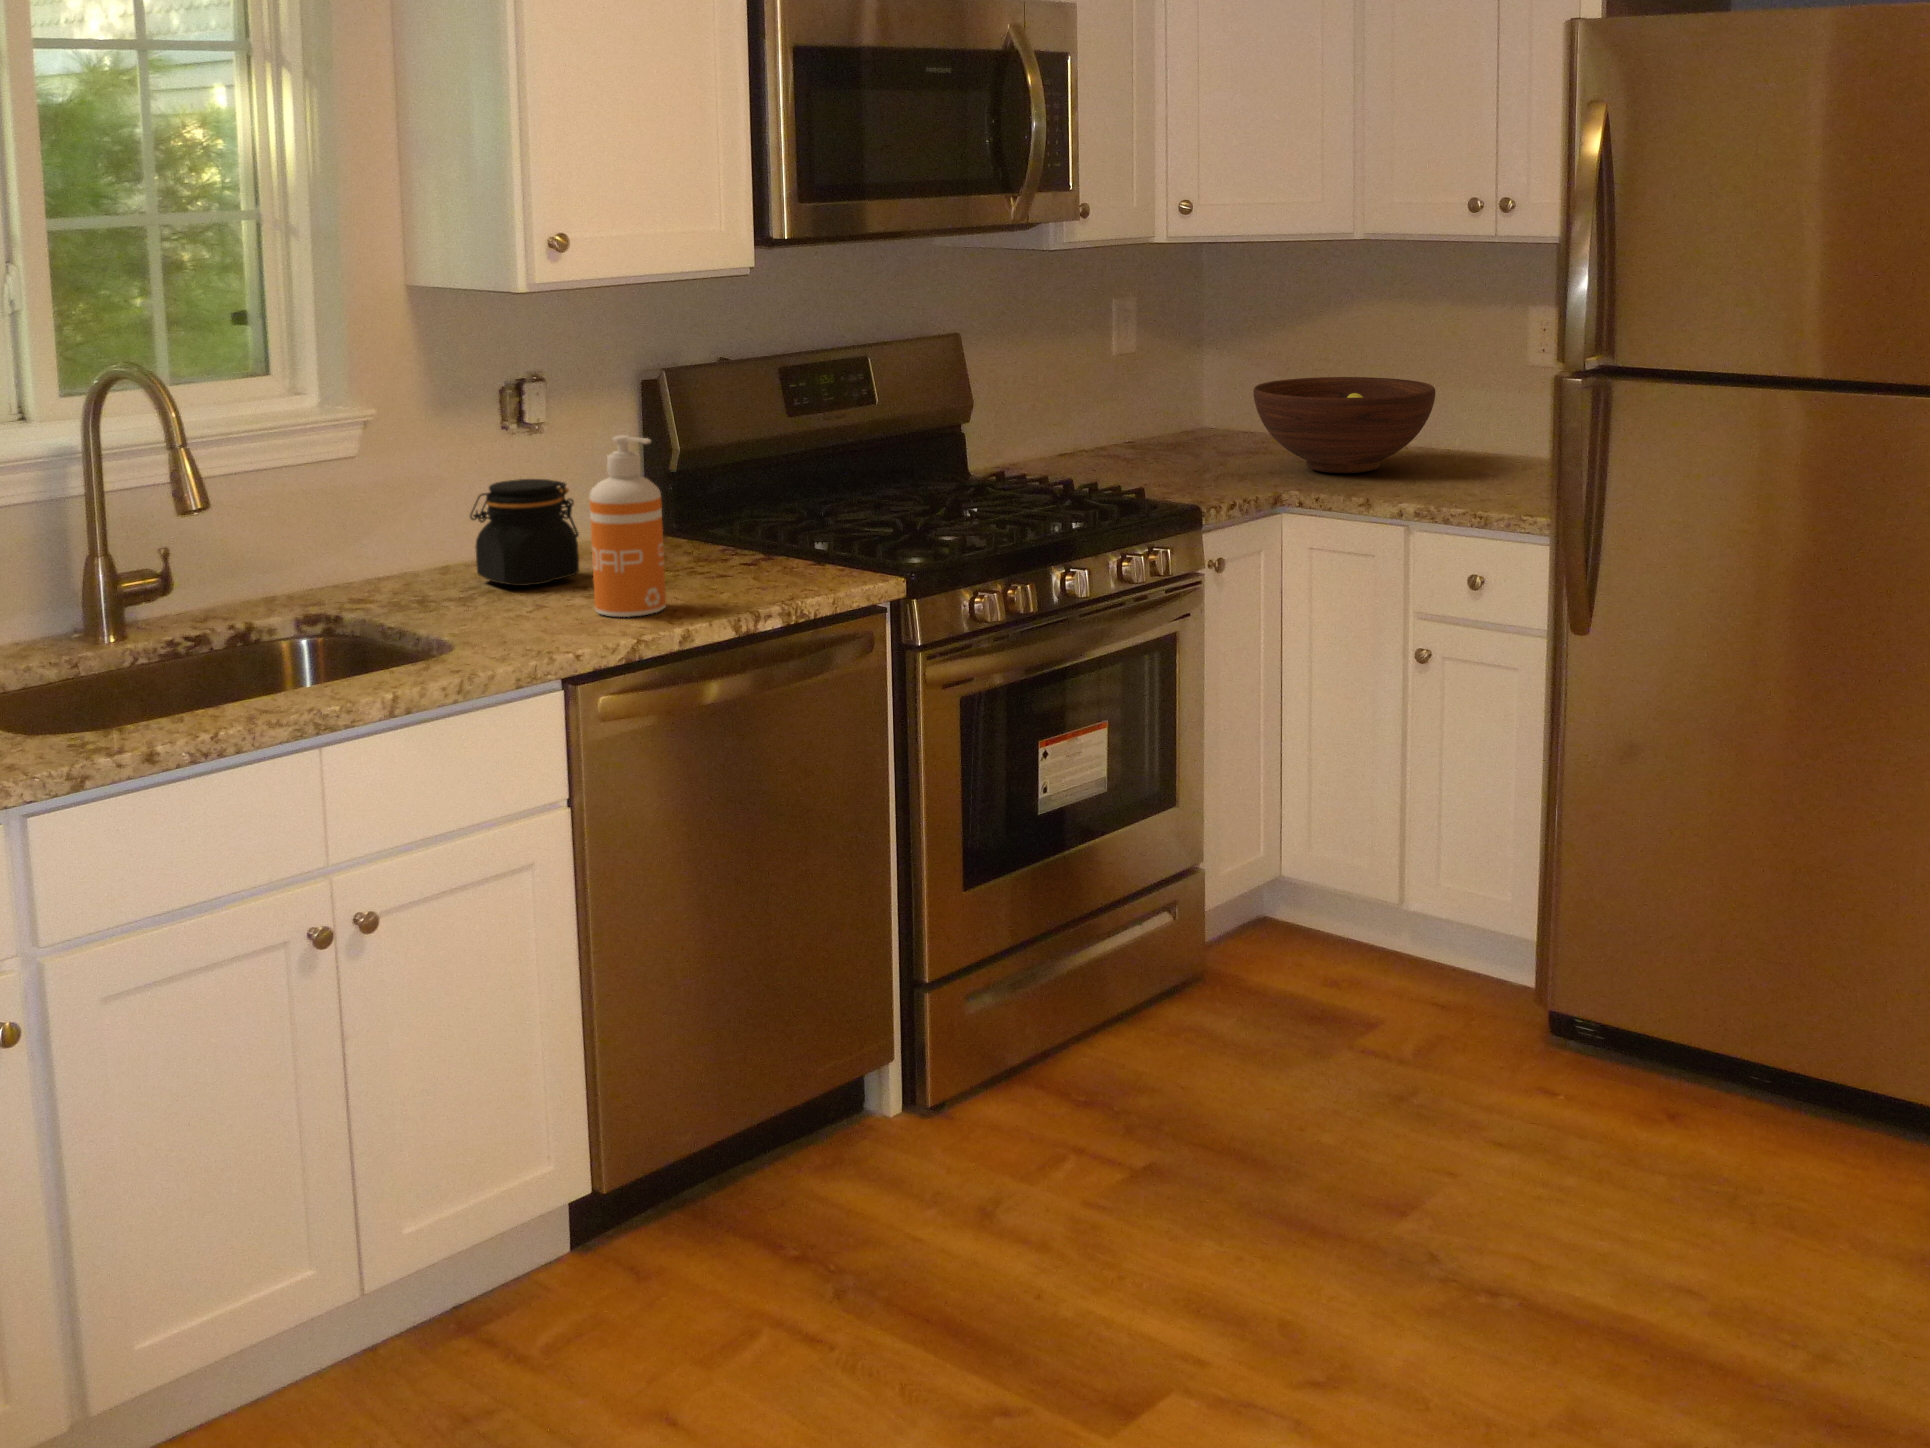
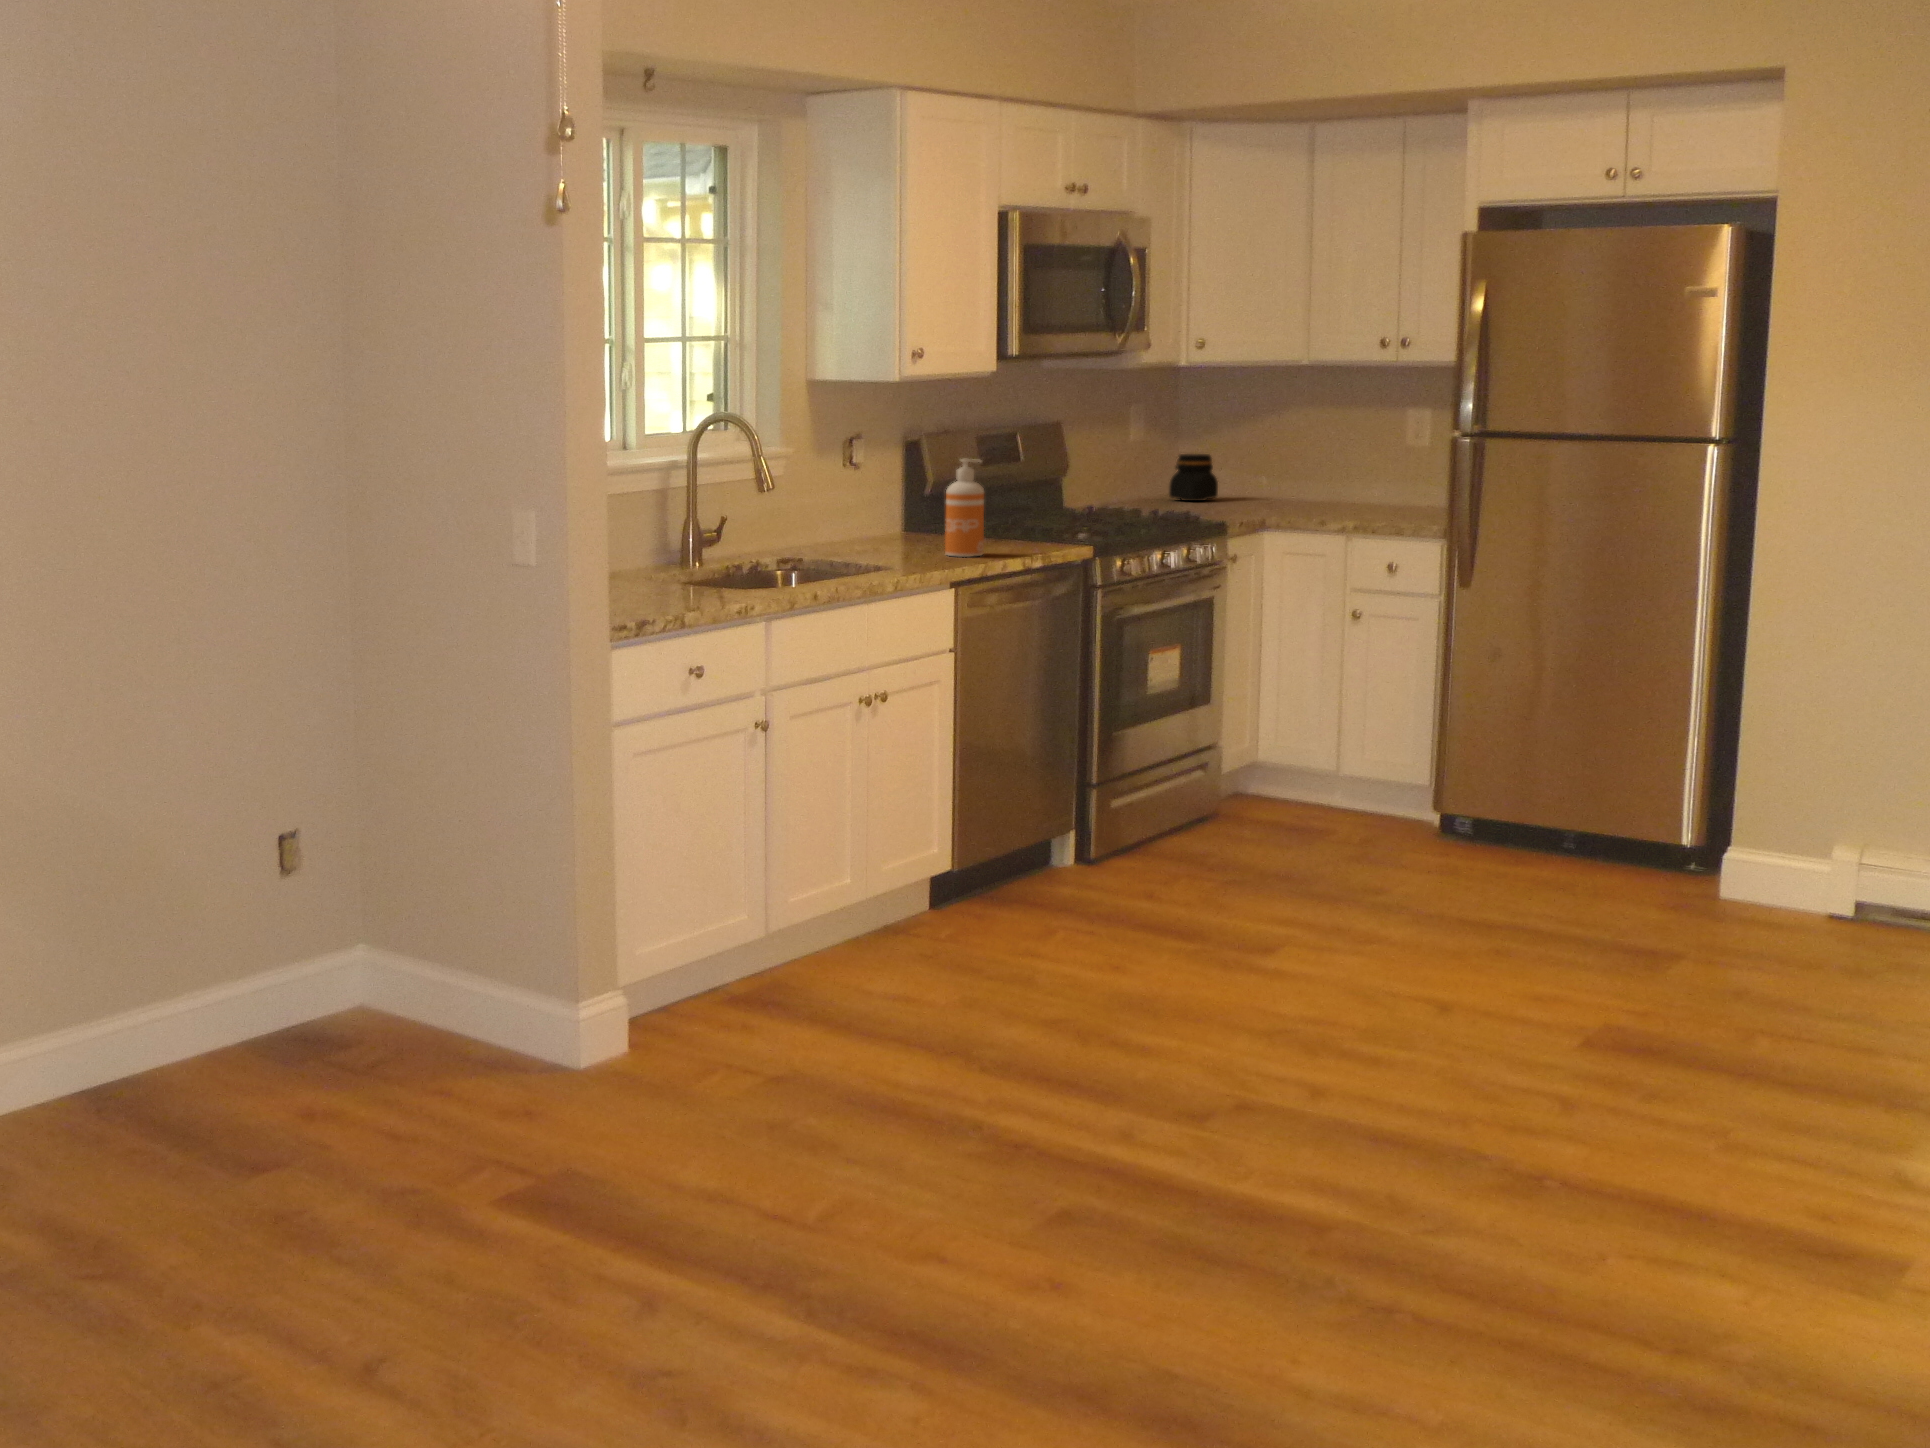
fruit bowl: present [1253,377,1435,473] -> none [1240,454,1356,511]
jar: present [470,479,579,586] -> present [1169,454,1218,501]

